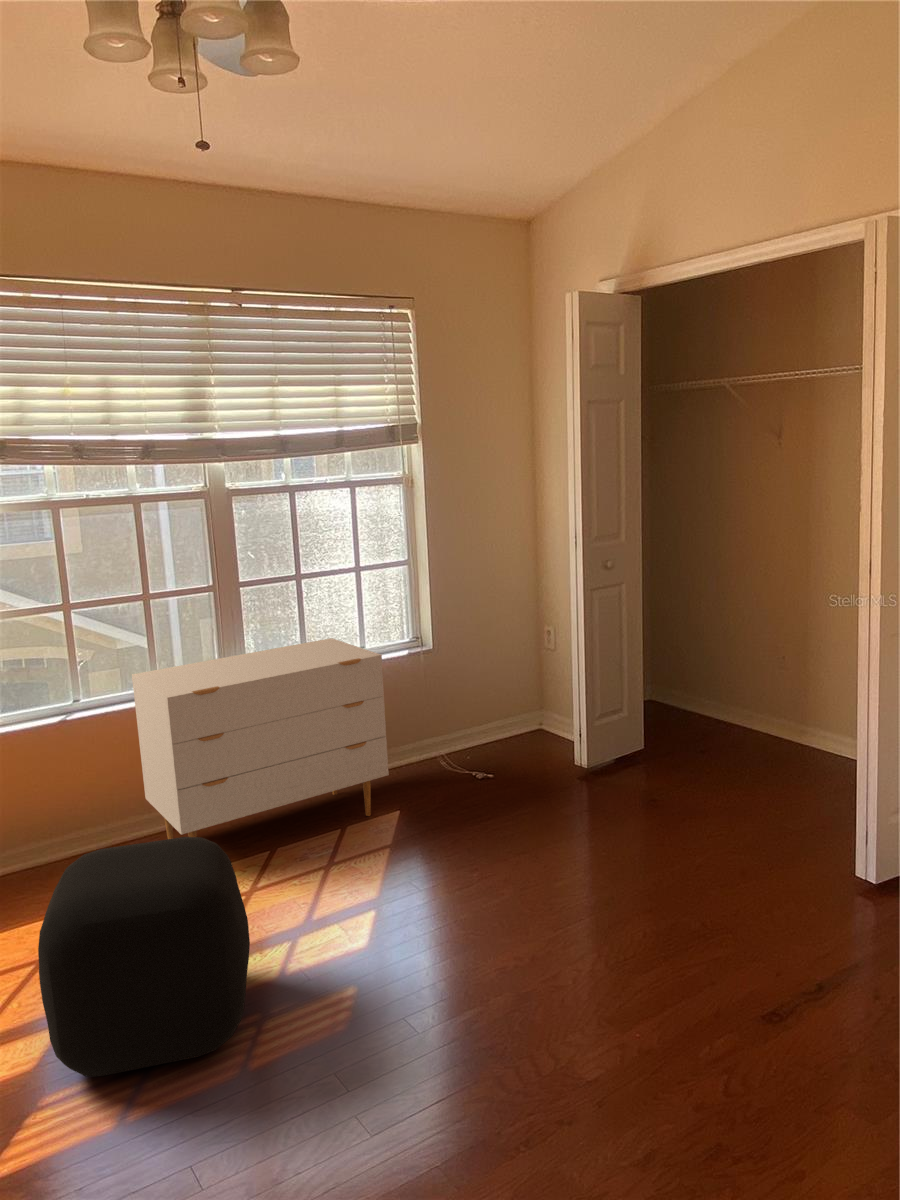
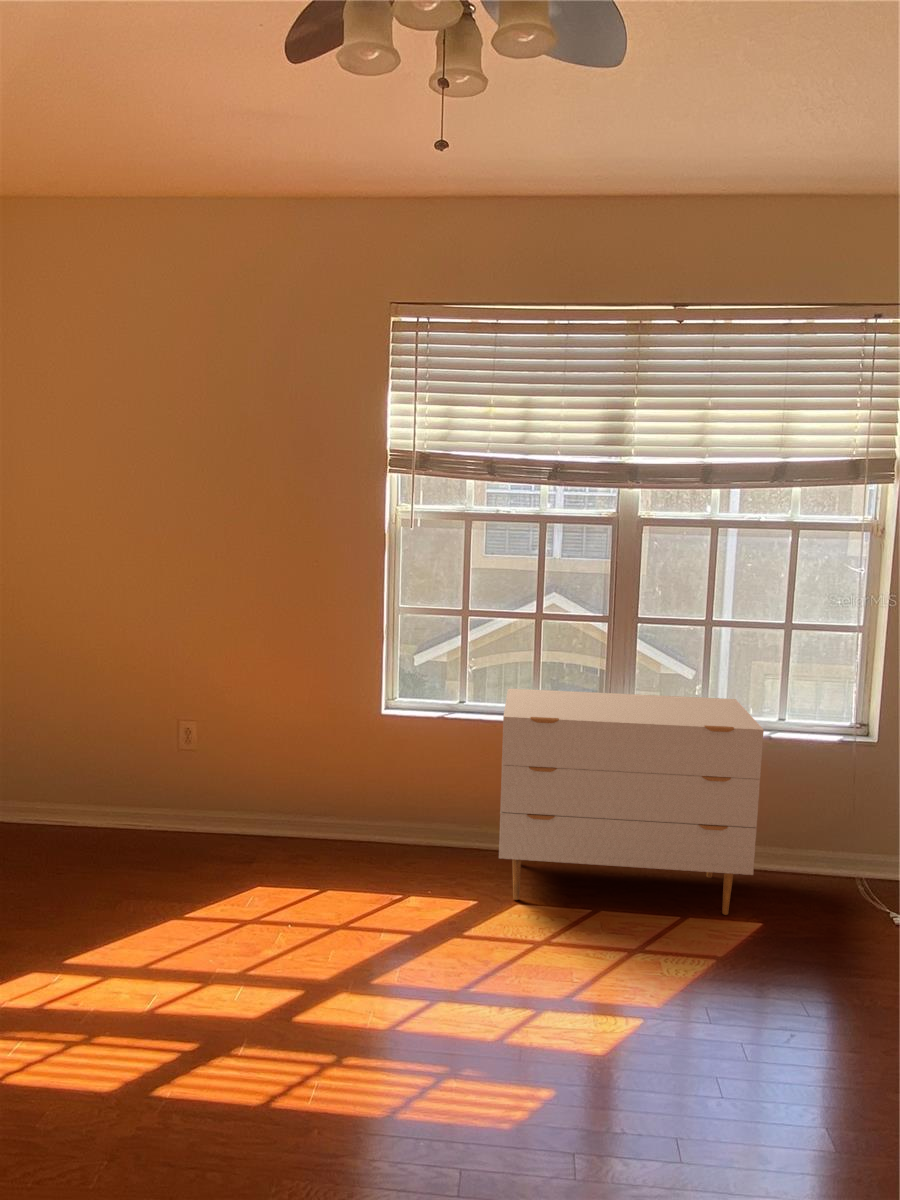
ottoman: present [38,837,250,1077] -> none [248,839,460,1082]

